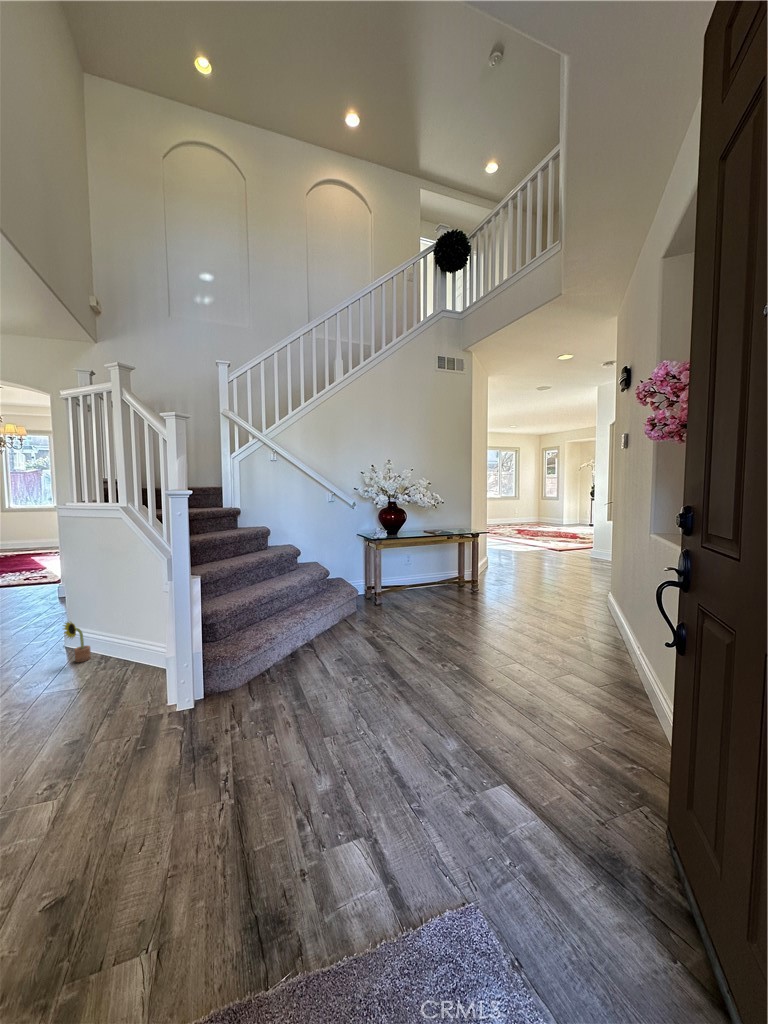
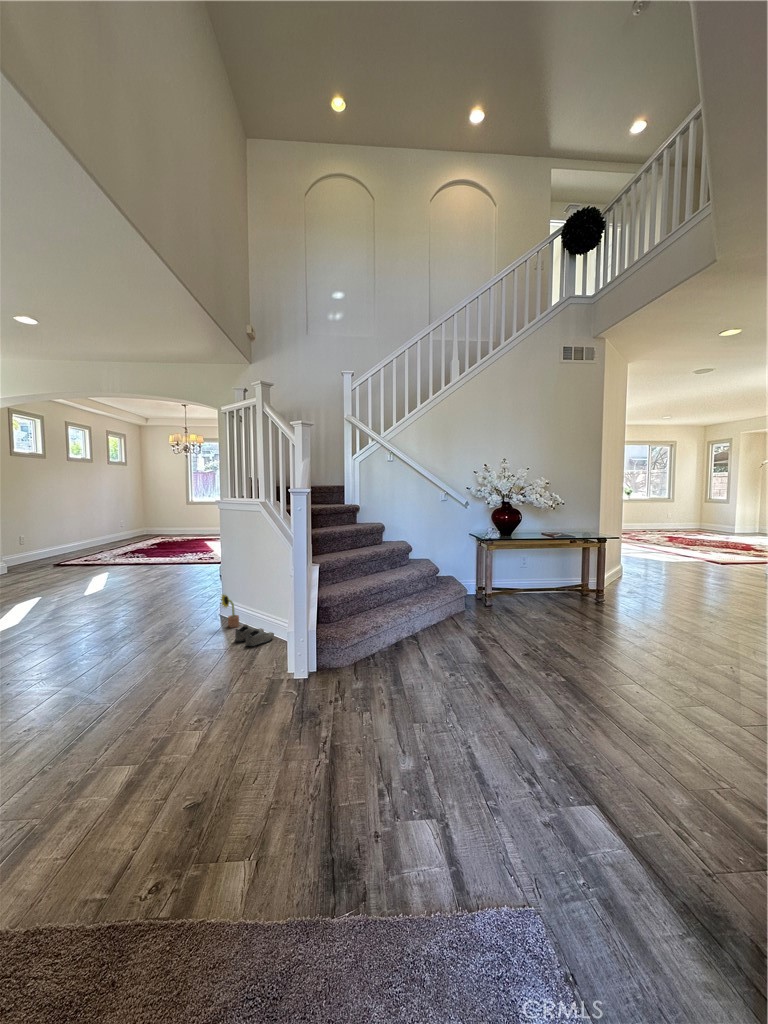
shoe: none [87,656,141,682] -> present [235,624,274,646]

